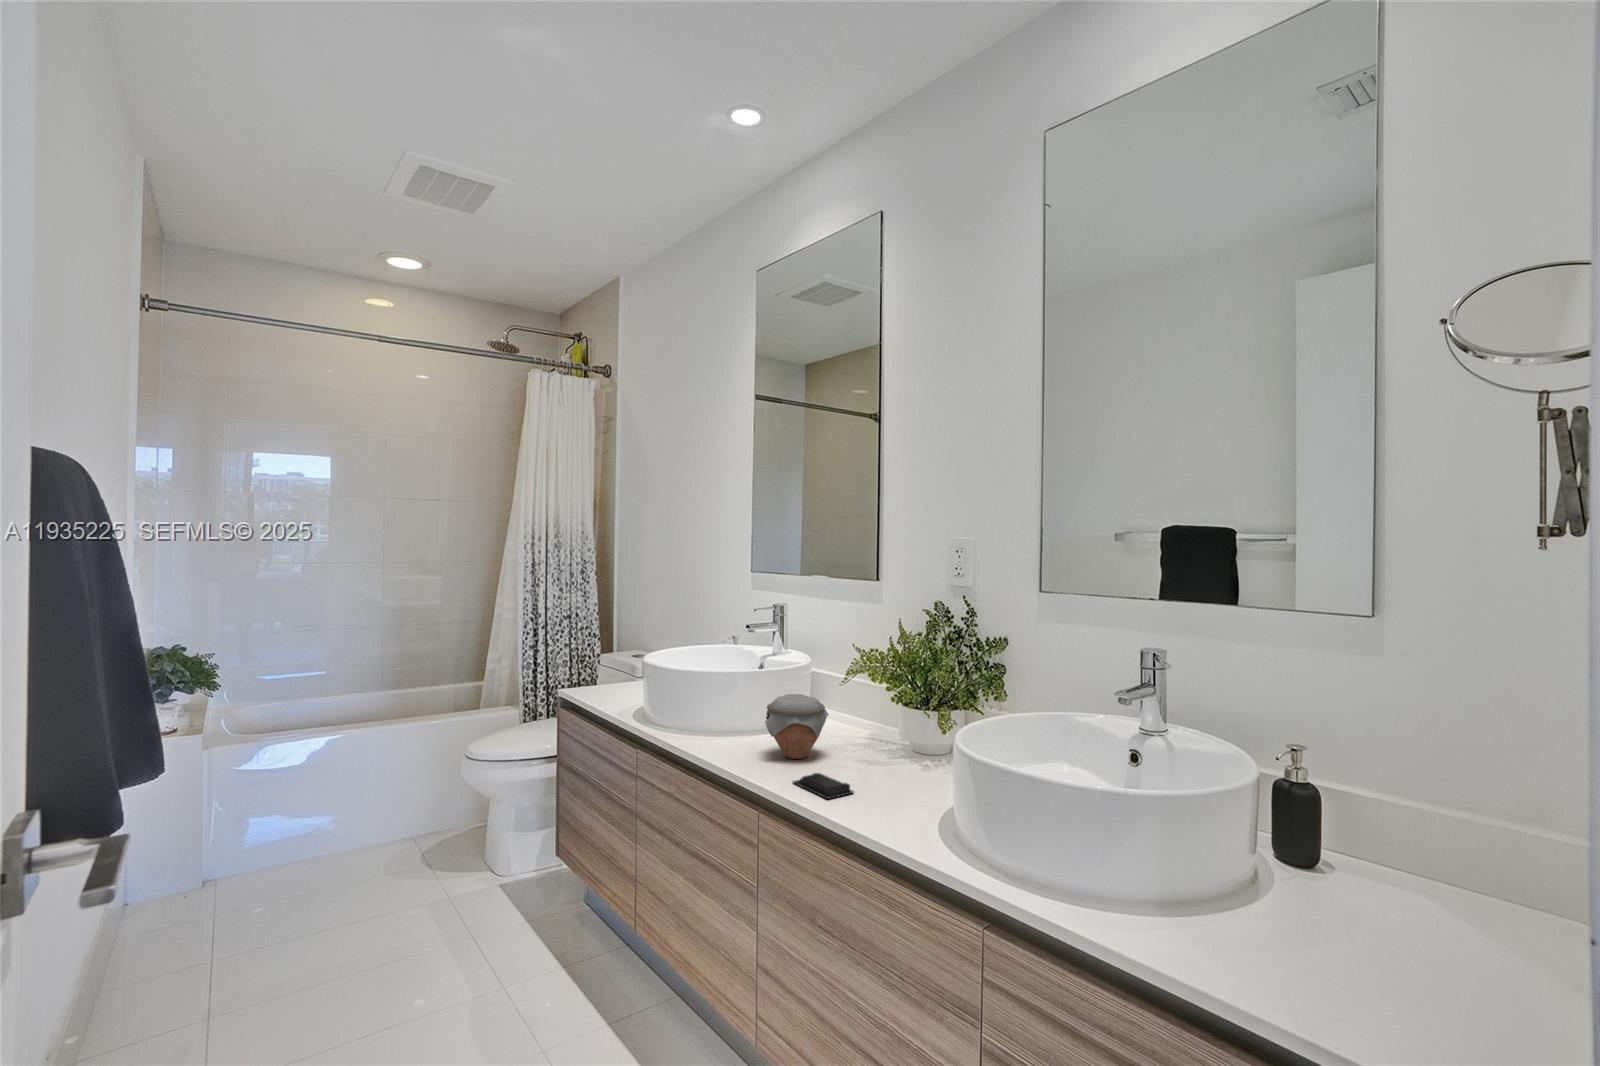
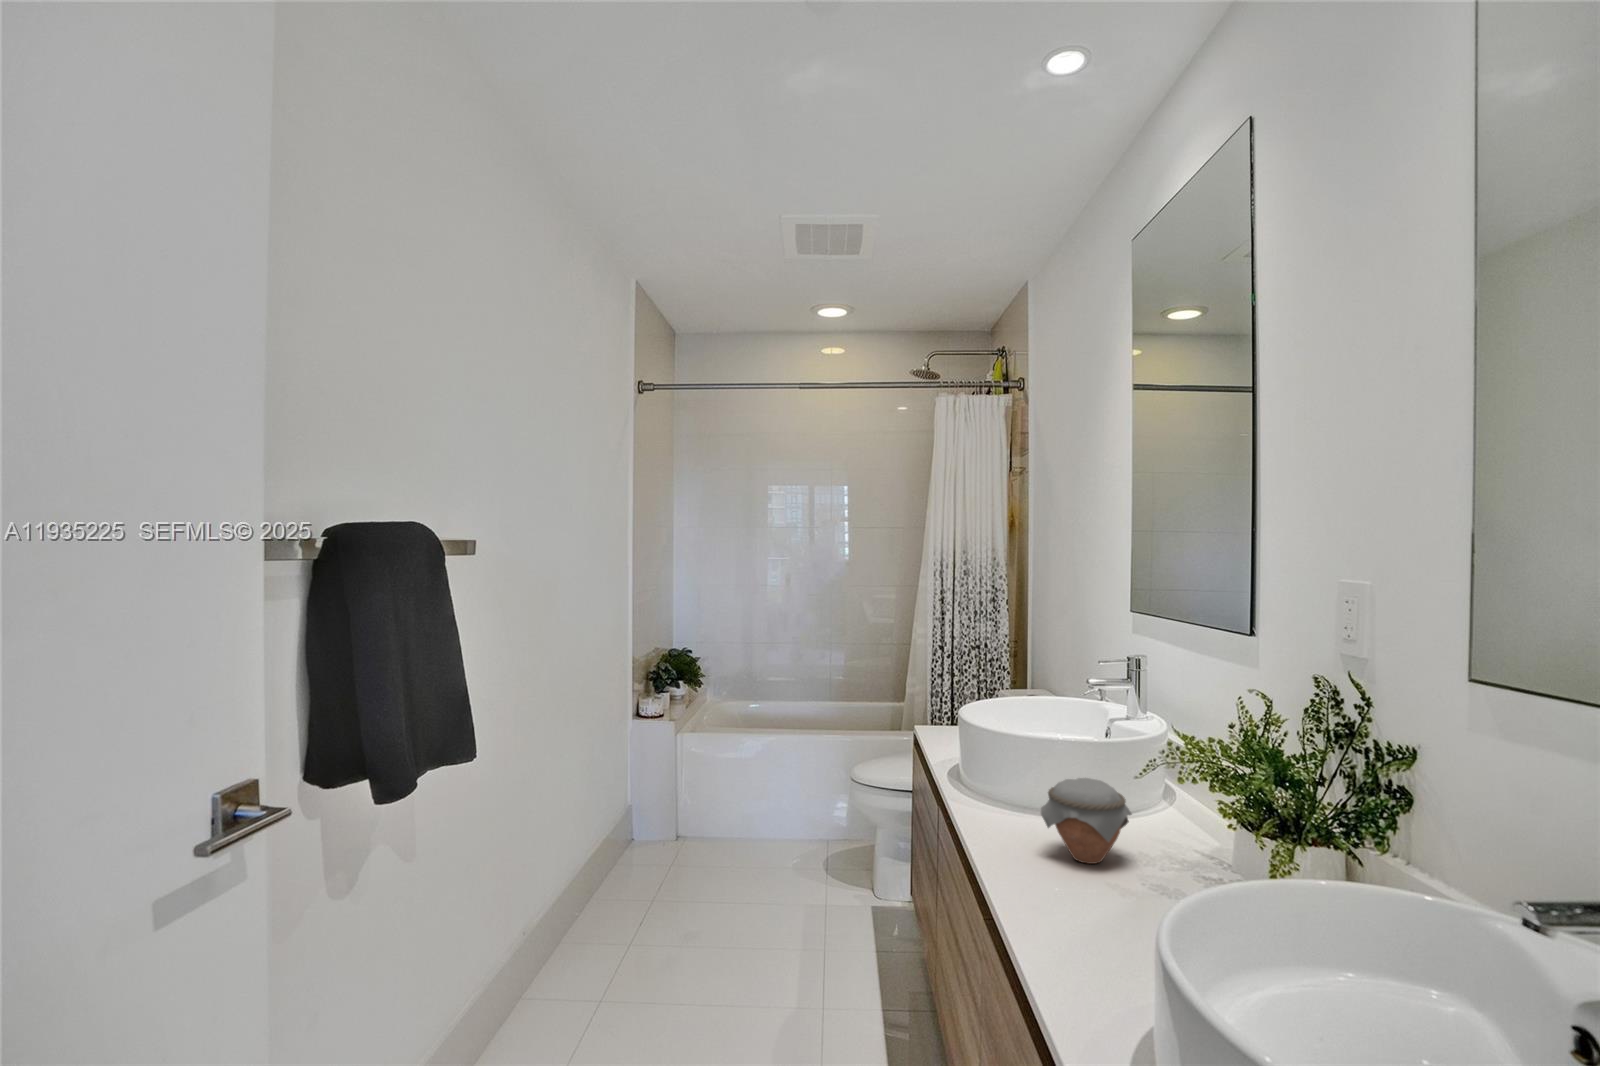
soap bar: present [793,773,854,799] -> none [1043,889,1109,930]

